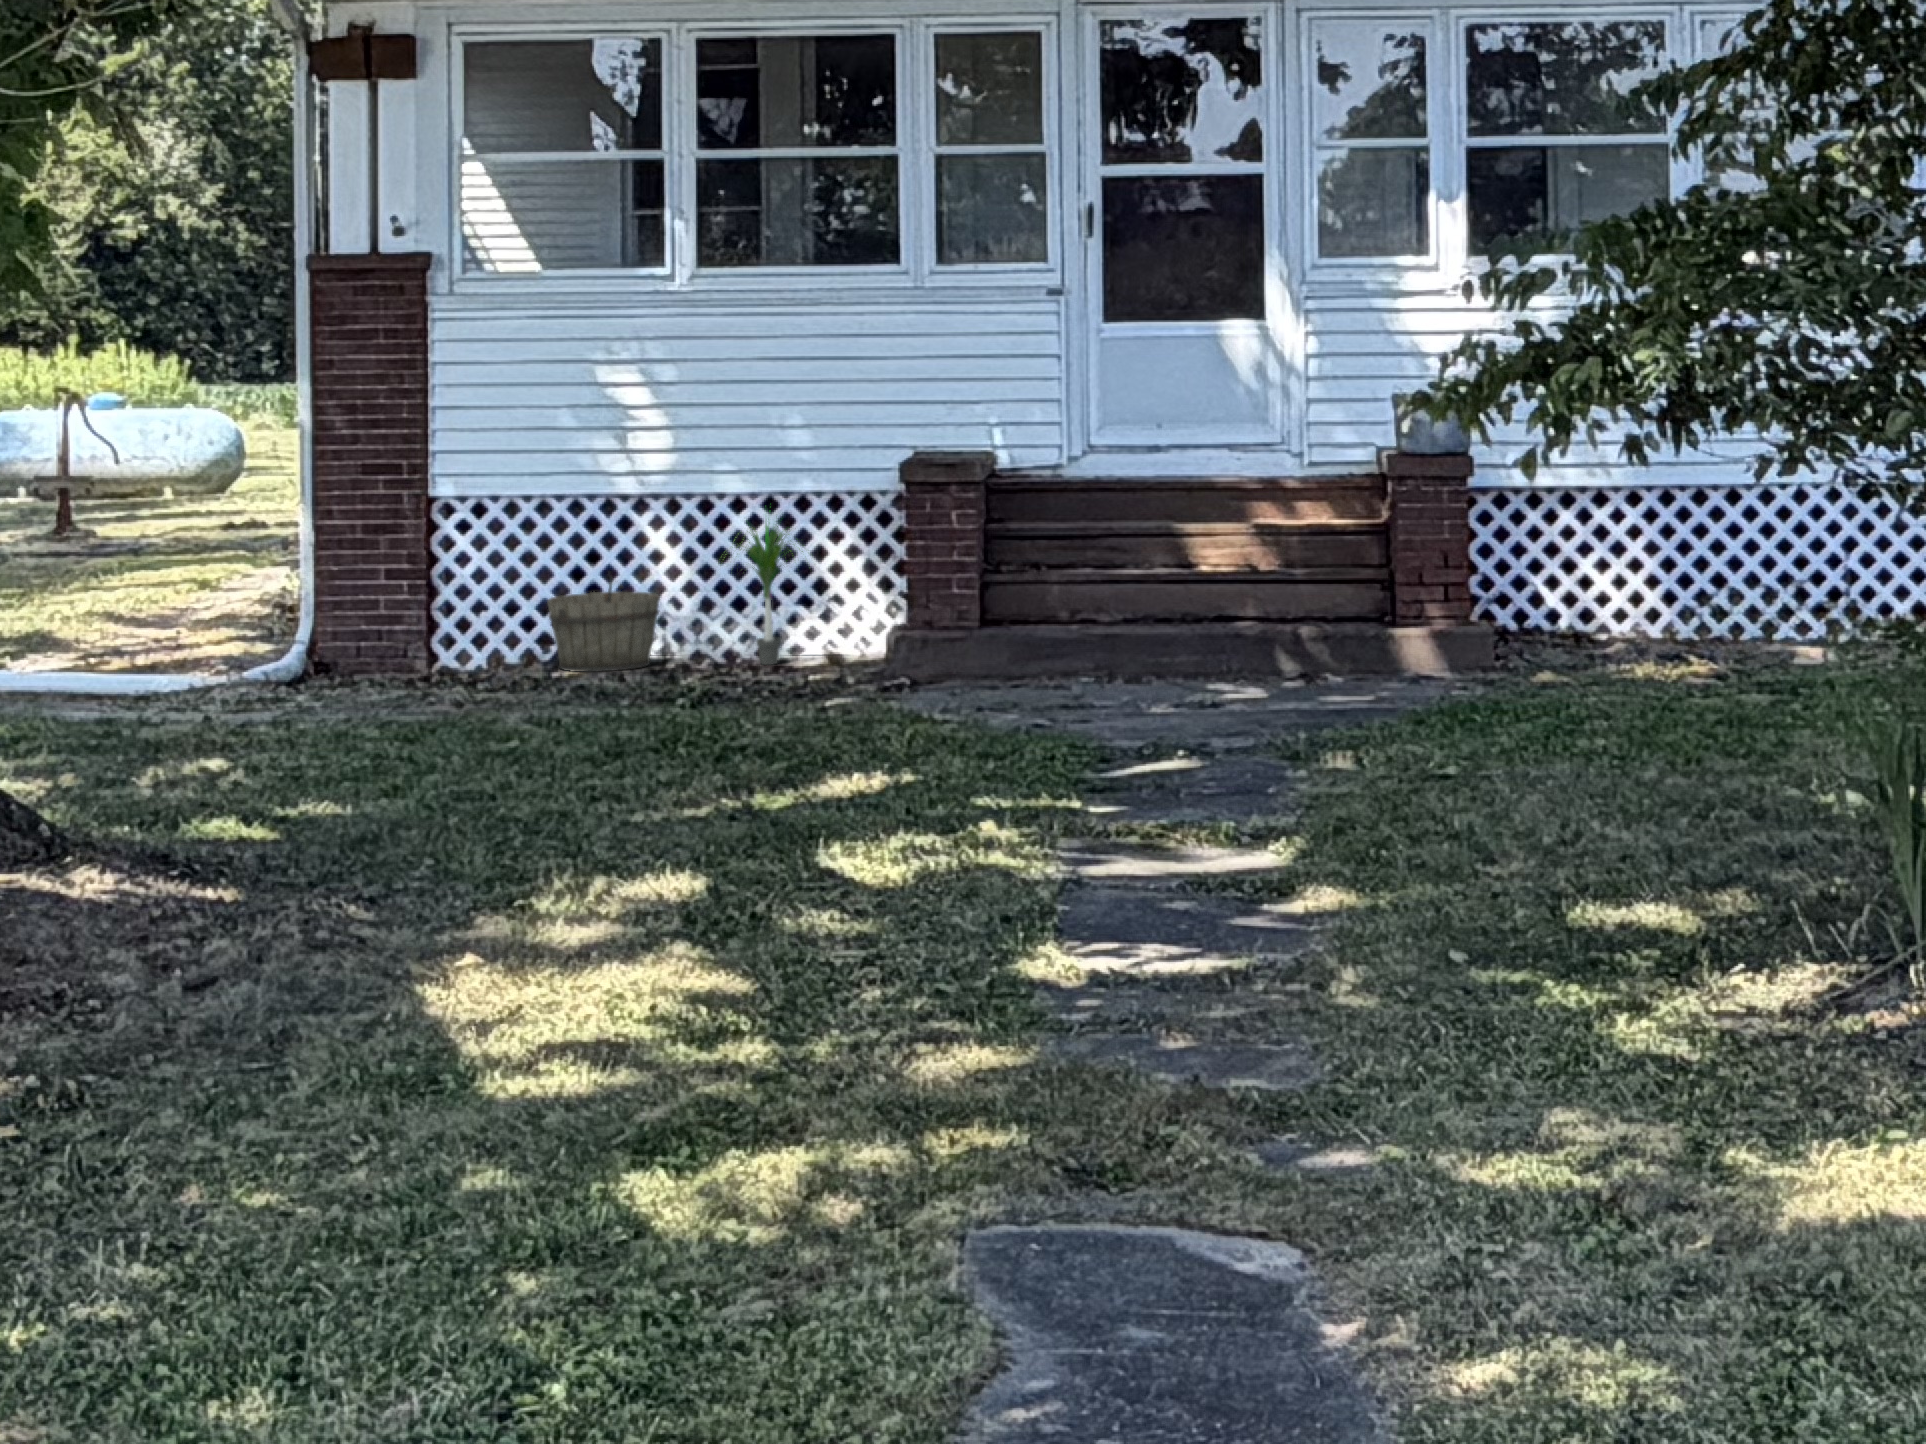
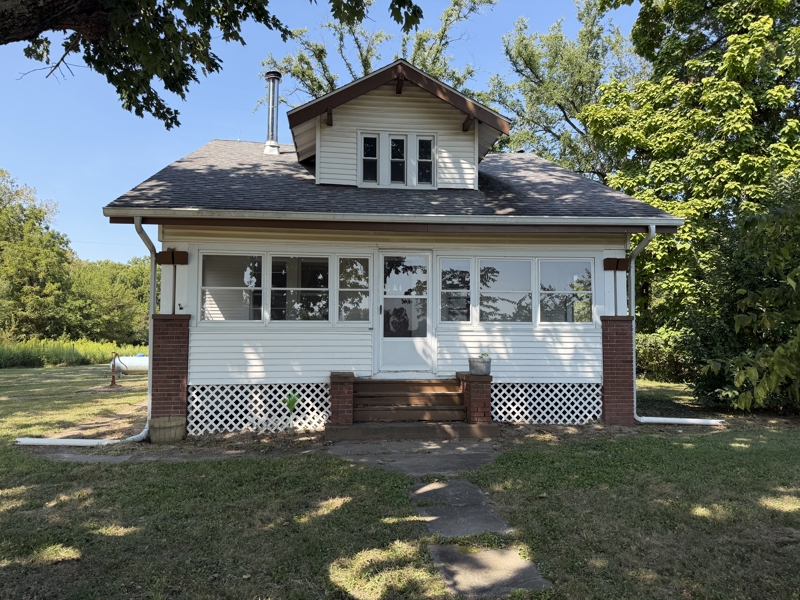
wooden bucket: present [547,572,660,672] -> present [148,413,186,444]

